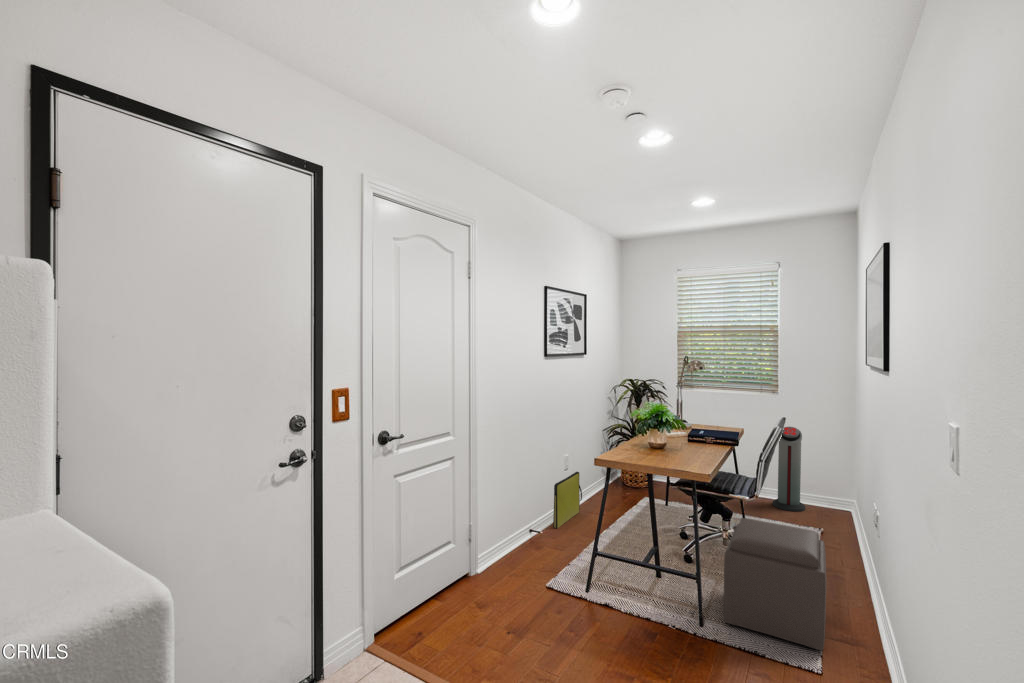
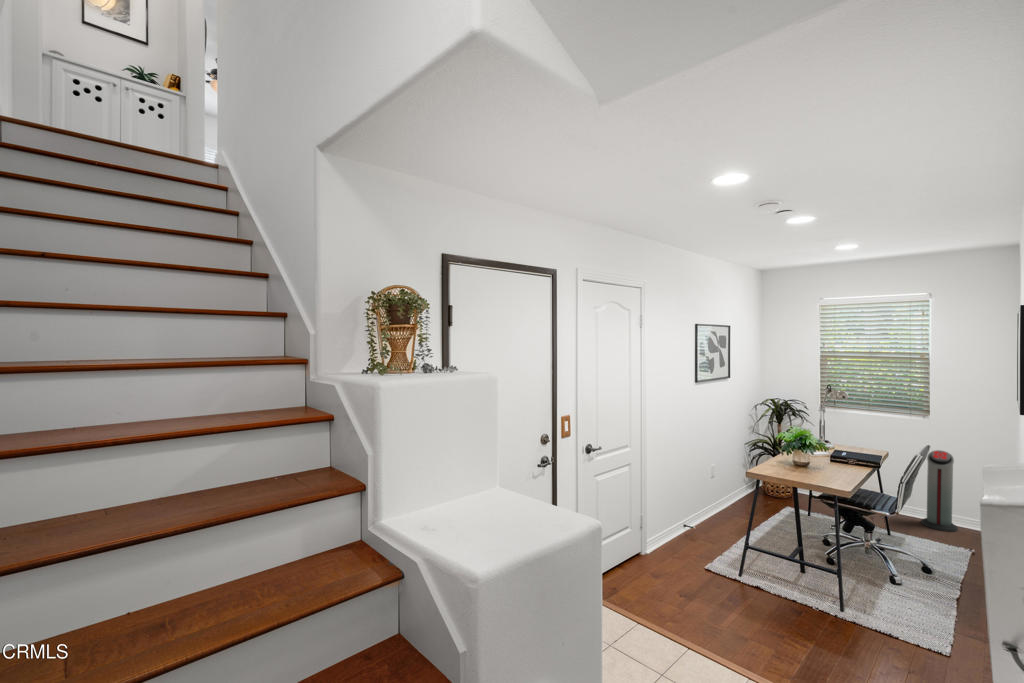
bag: present [553,472,582,528] -> none [704,479,728,525]
ottoman: present [724,518,827,650] -> none [864,531,965,647]

